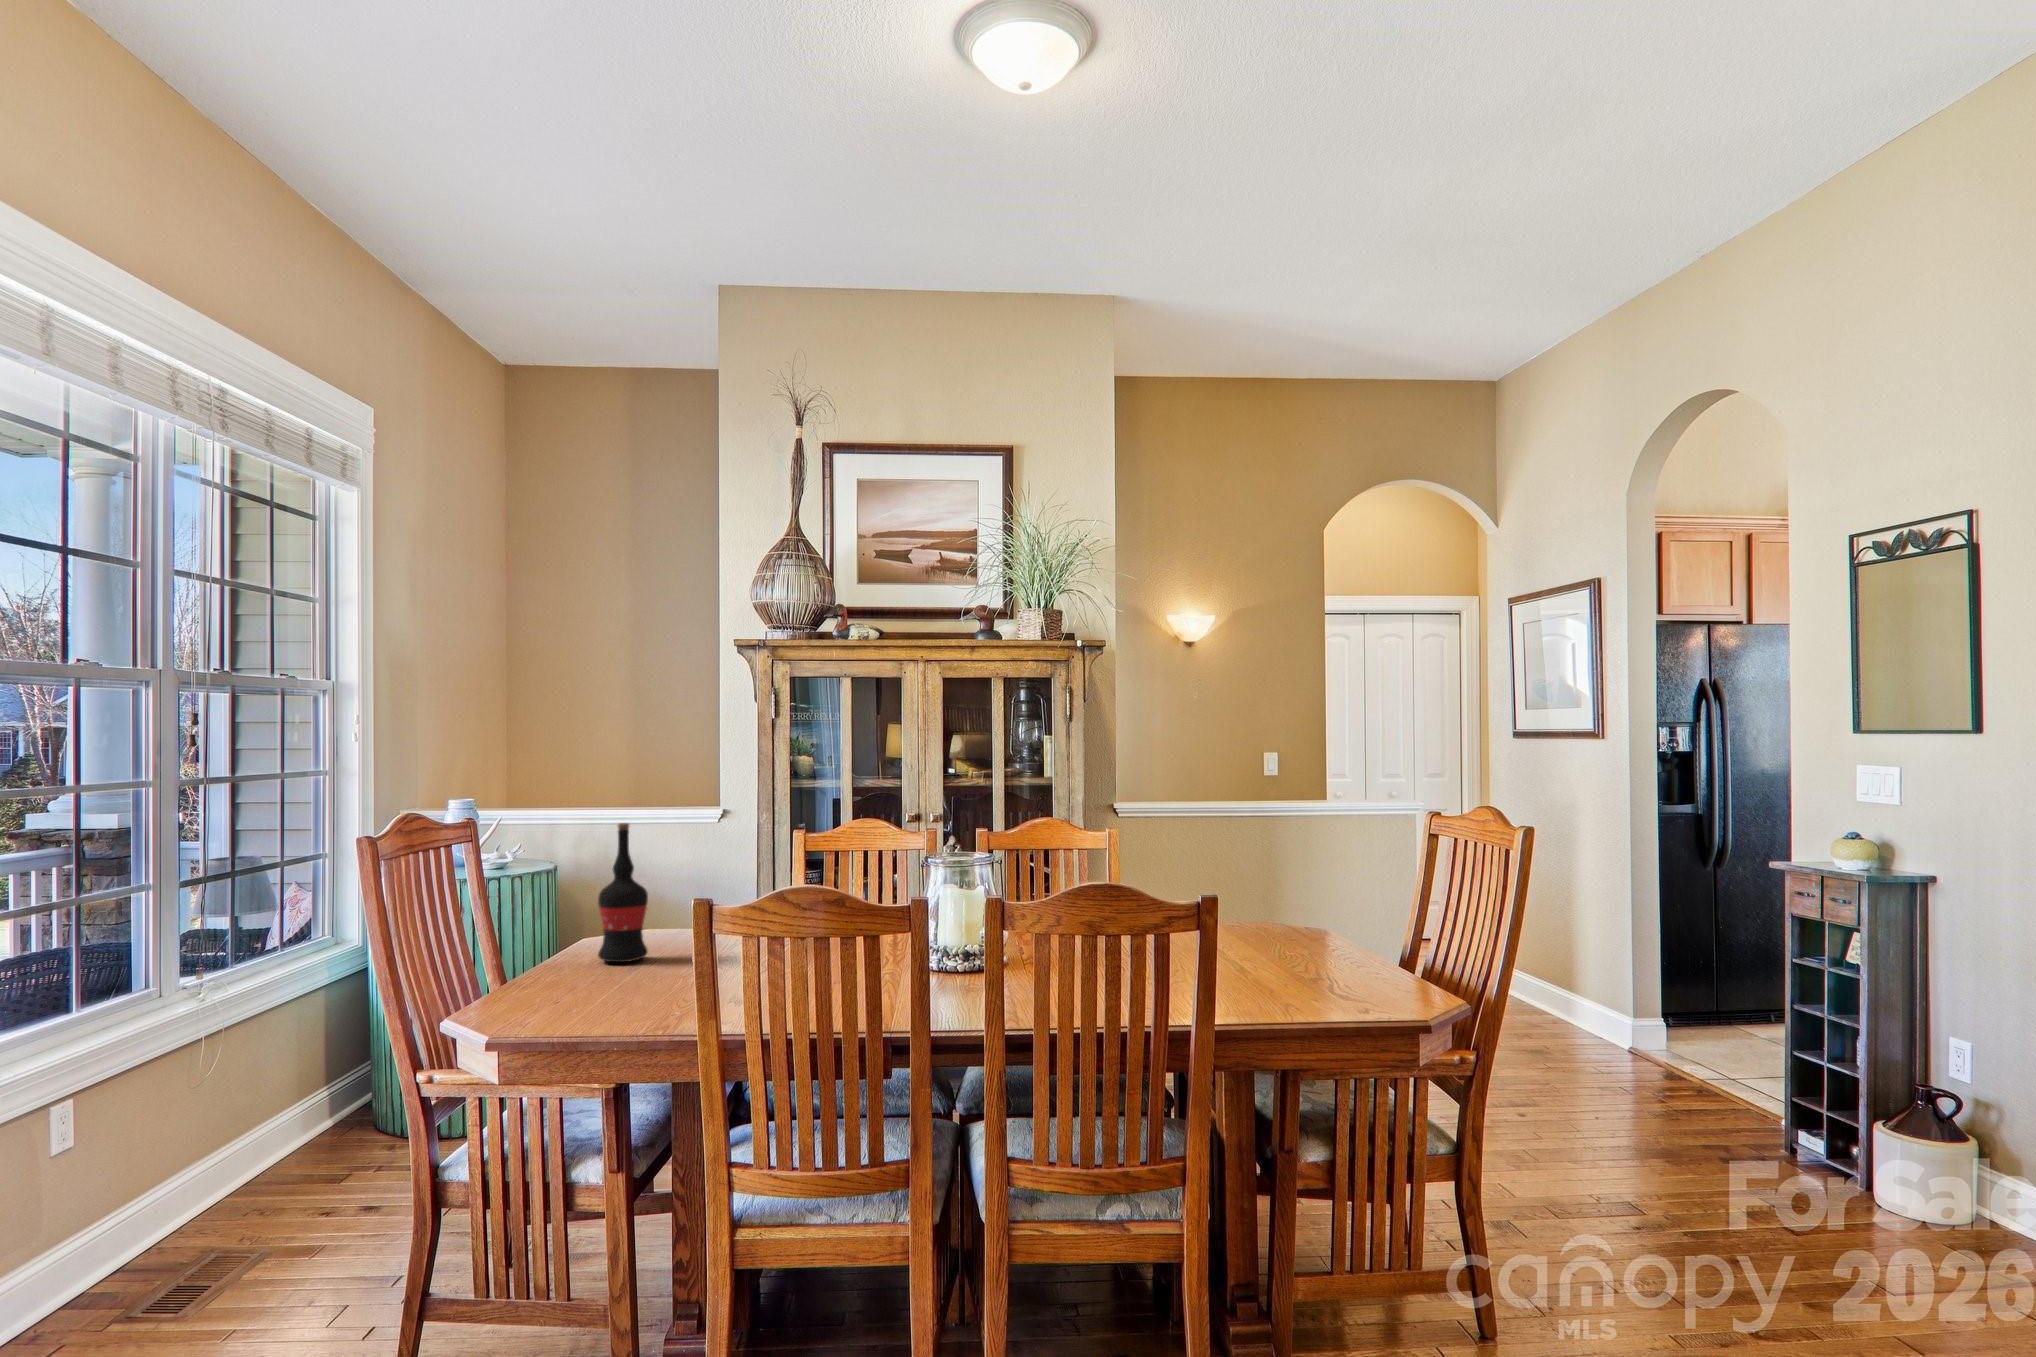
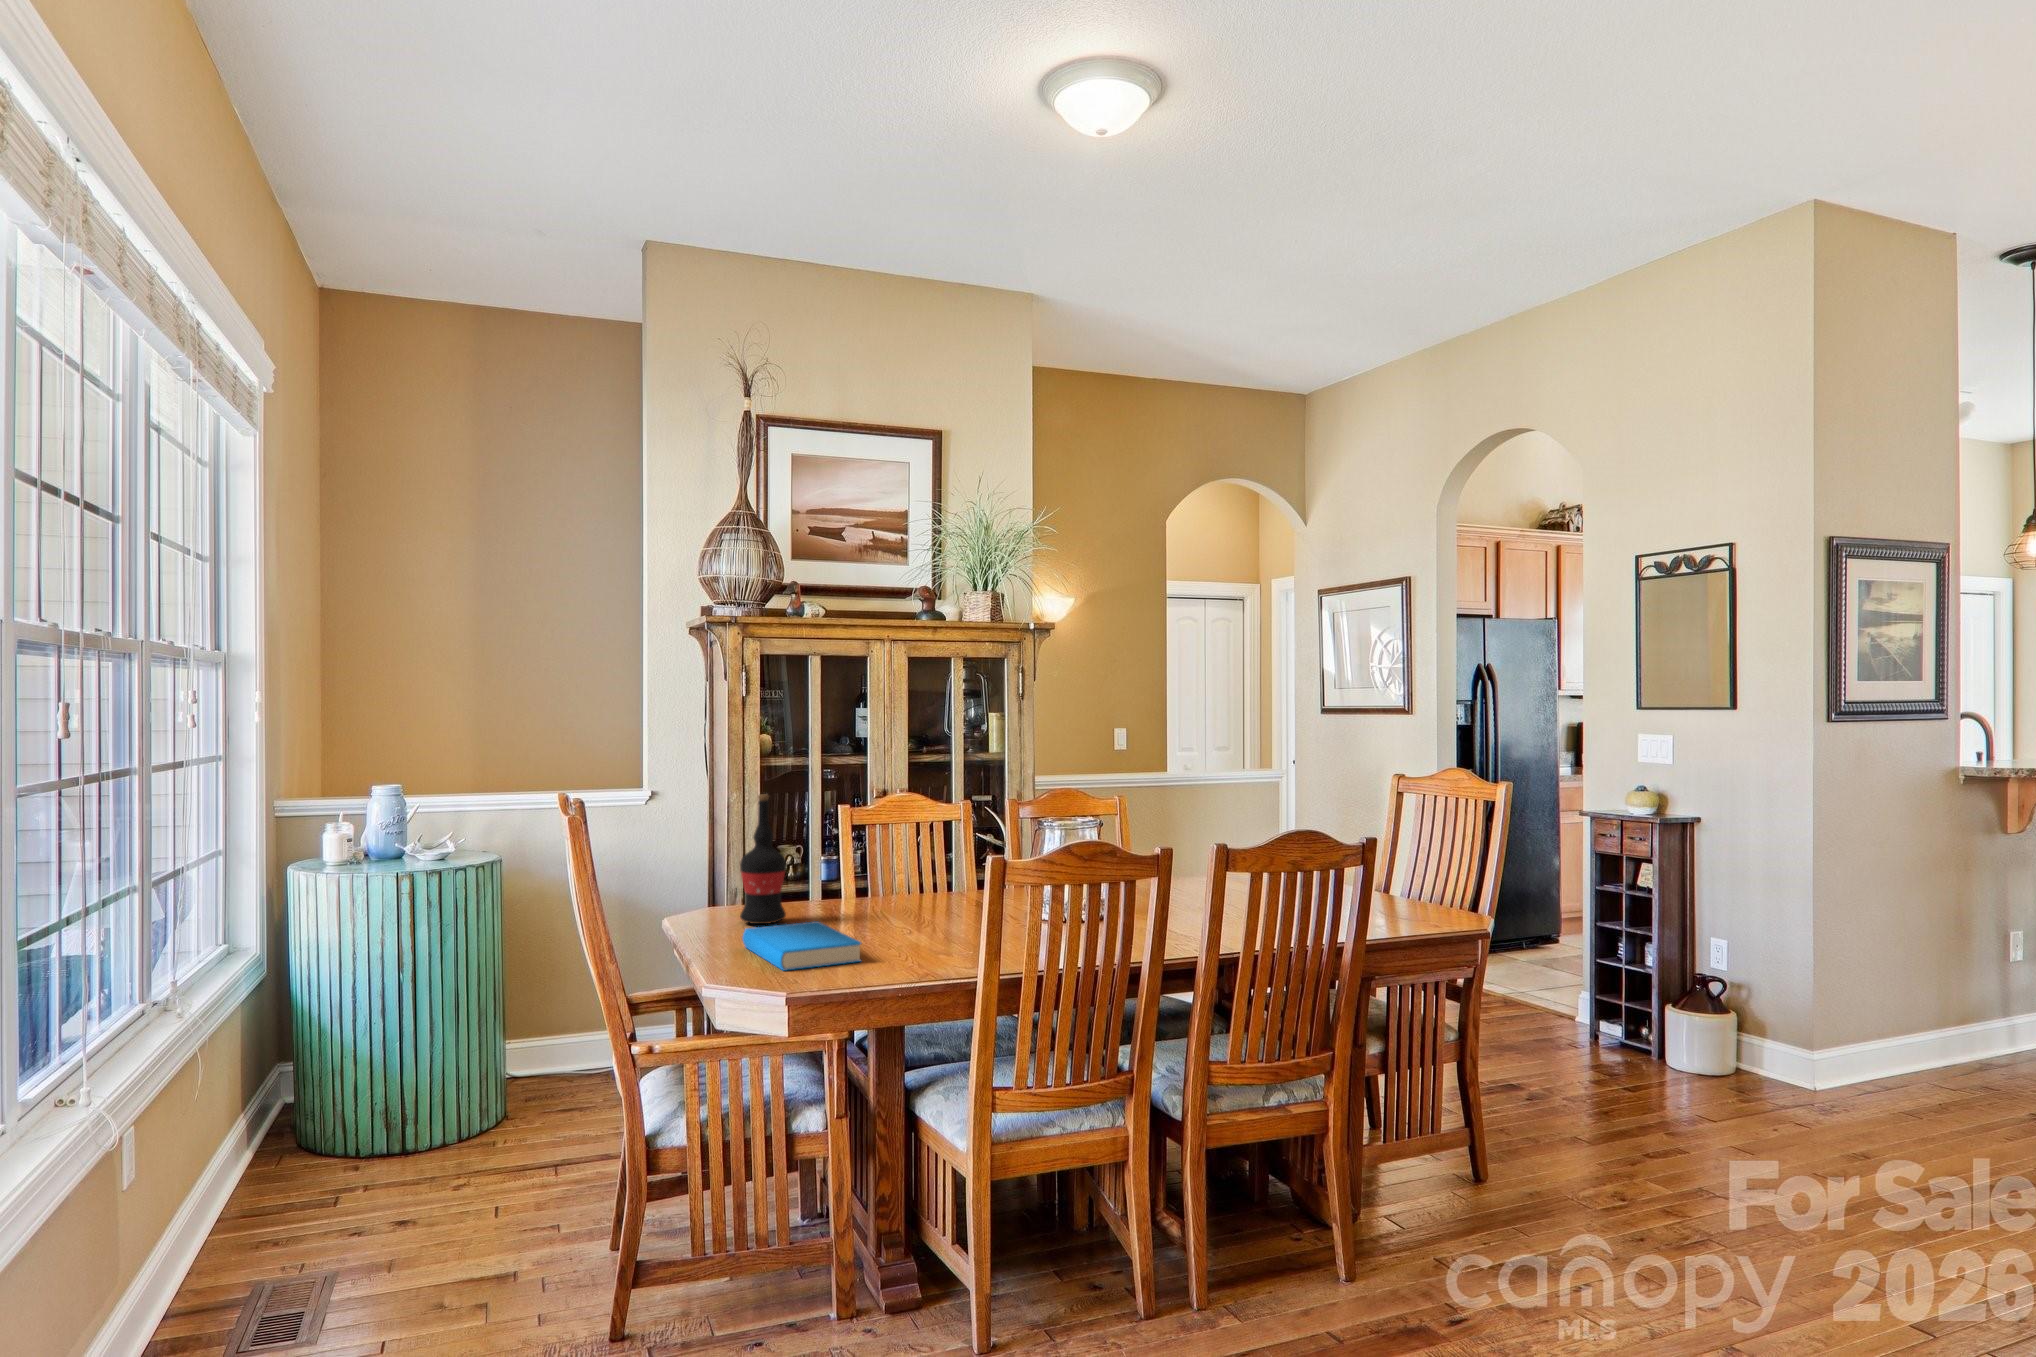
book: none [528,963,636,1017] -> present [743,921,862,971]

